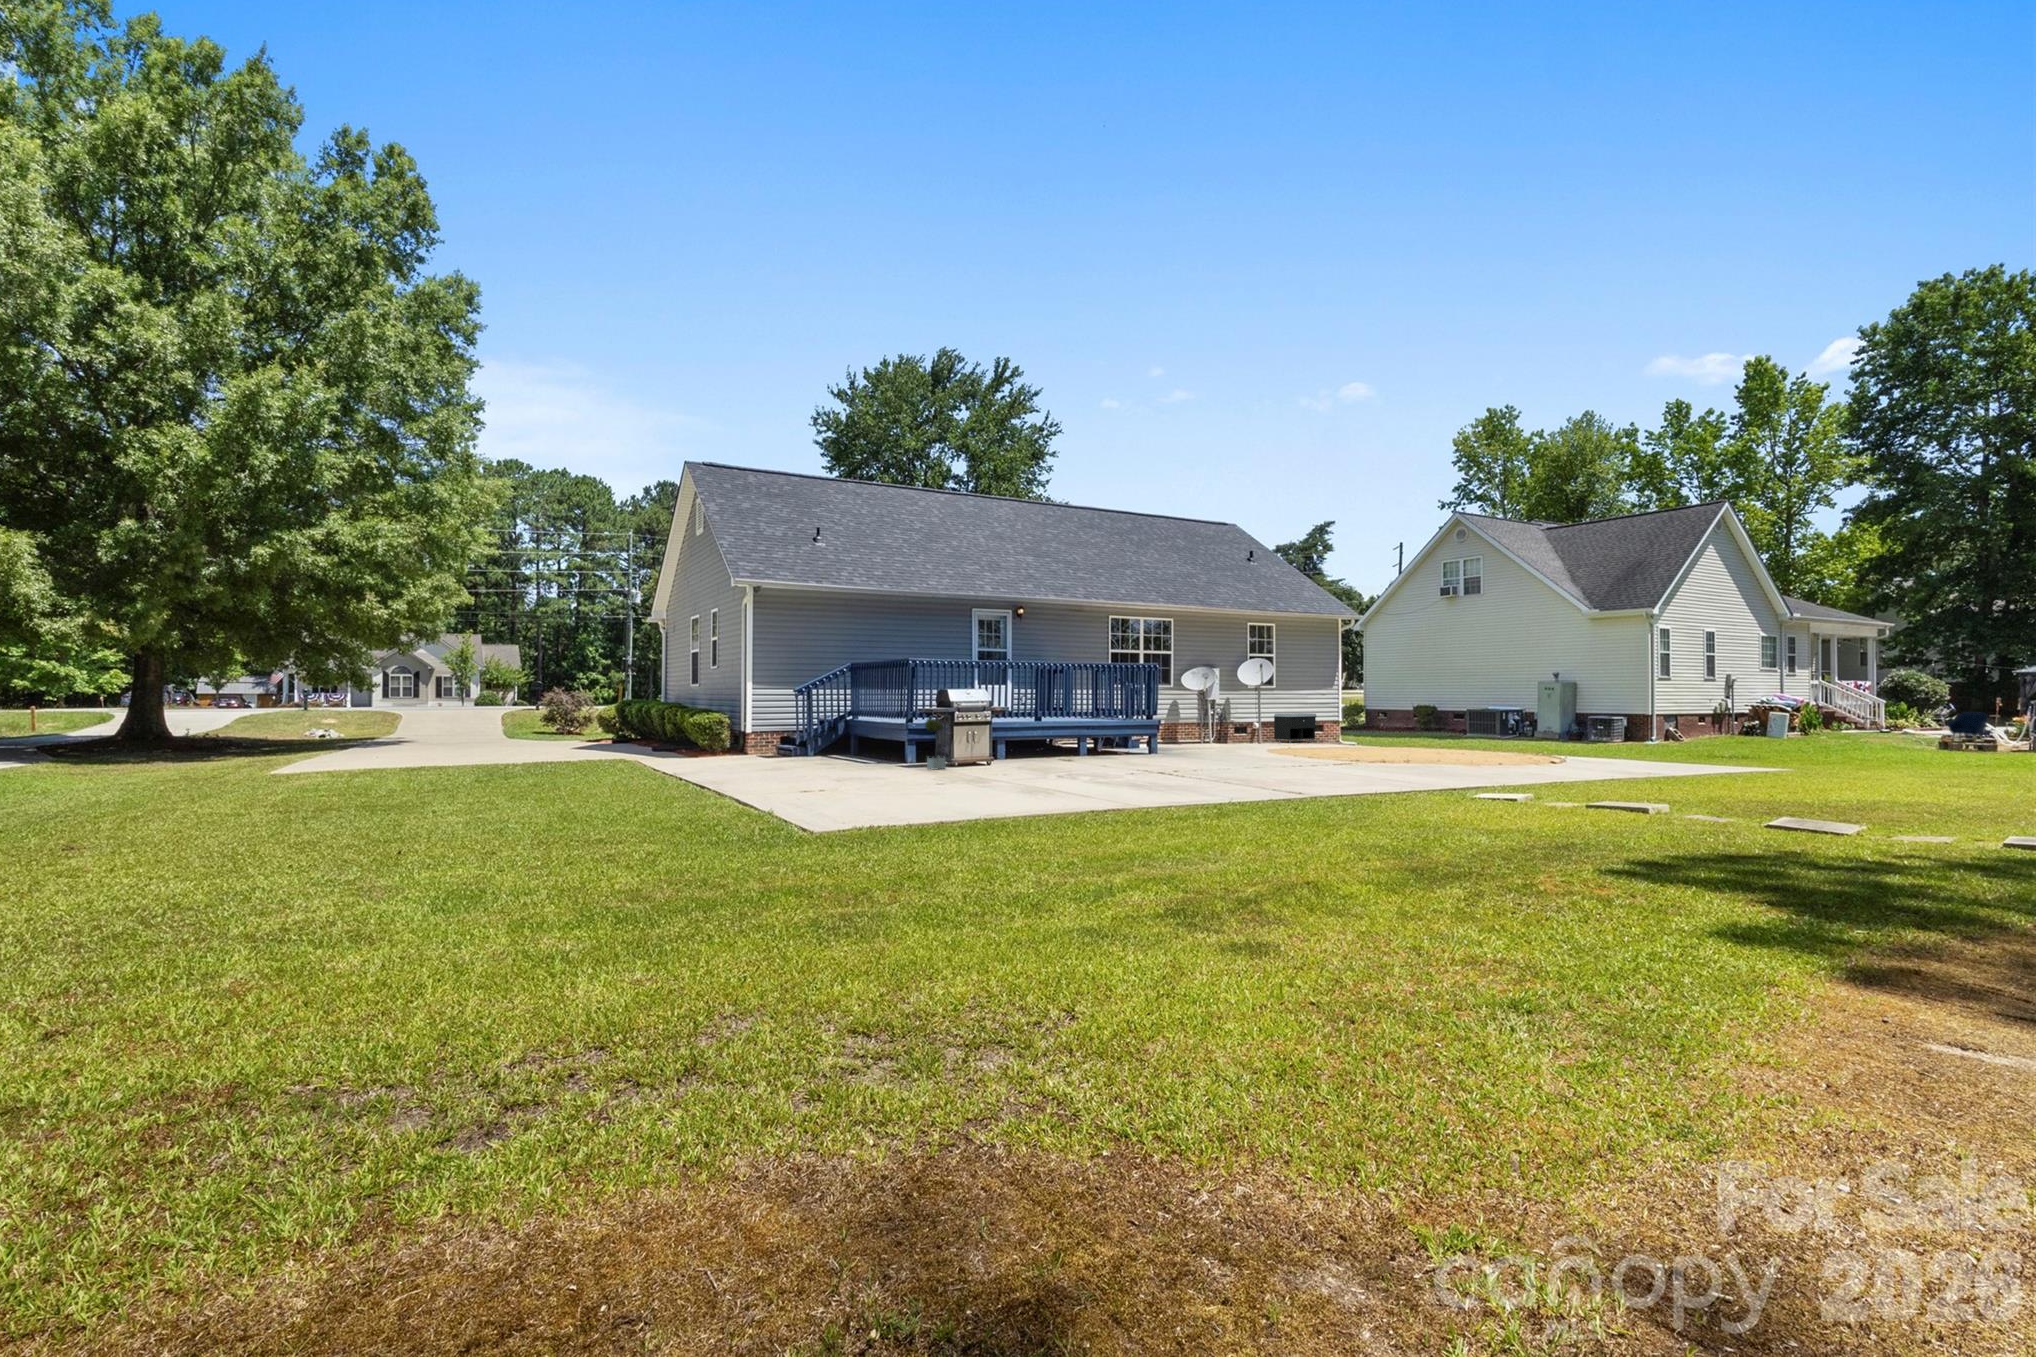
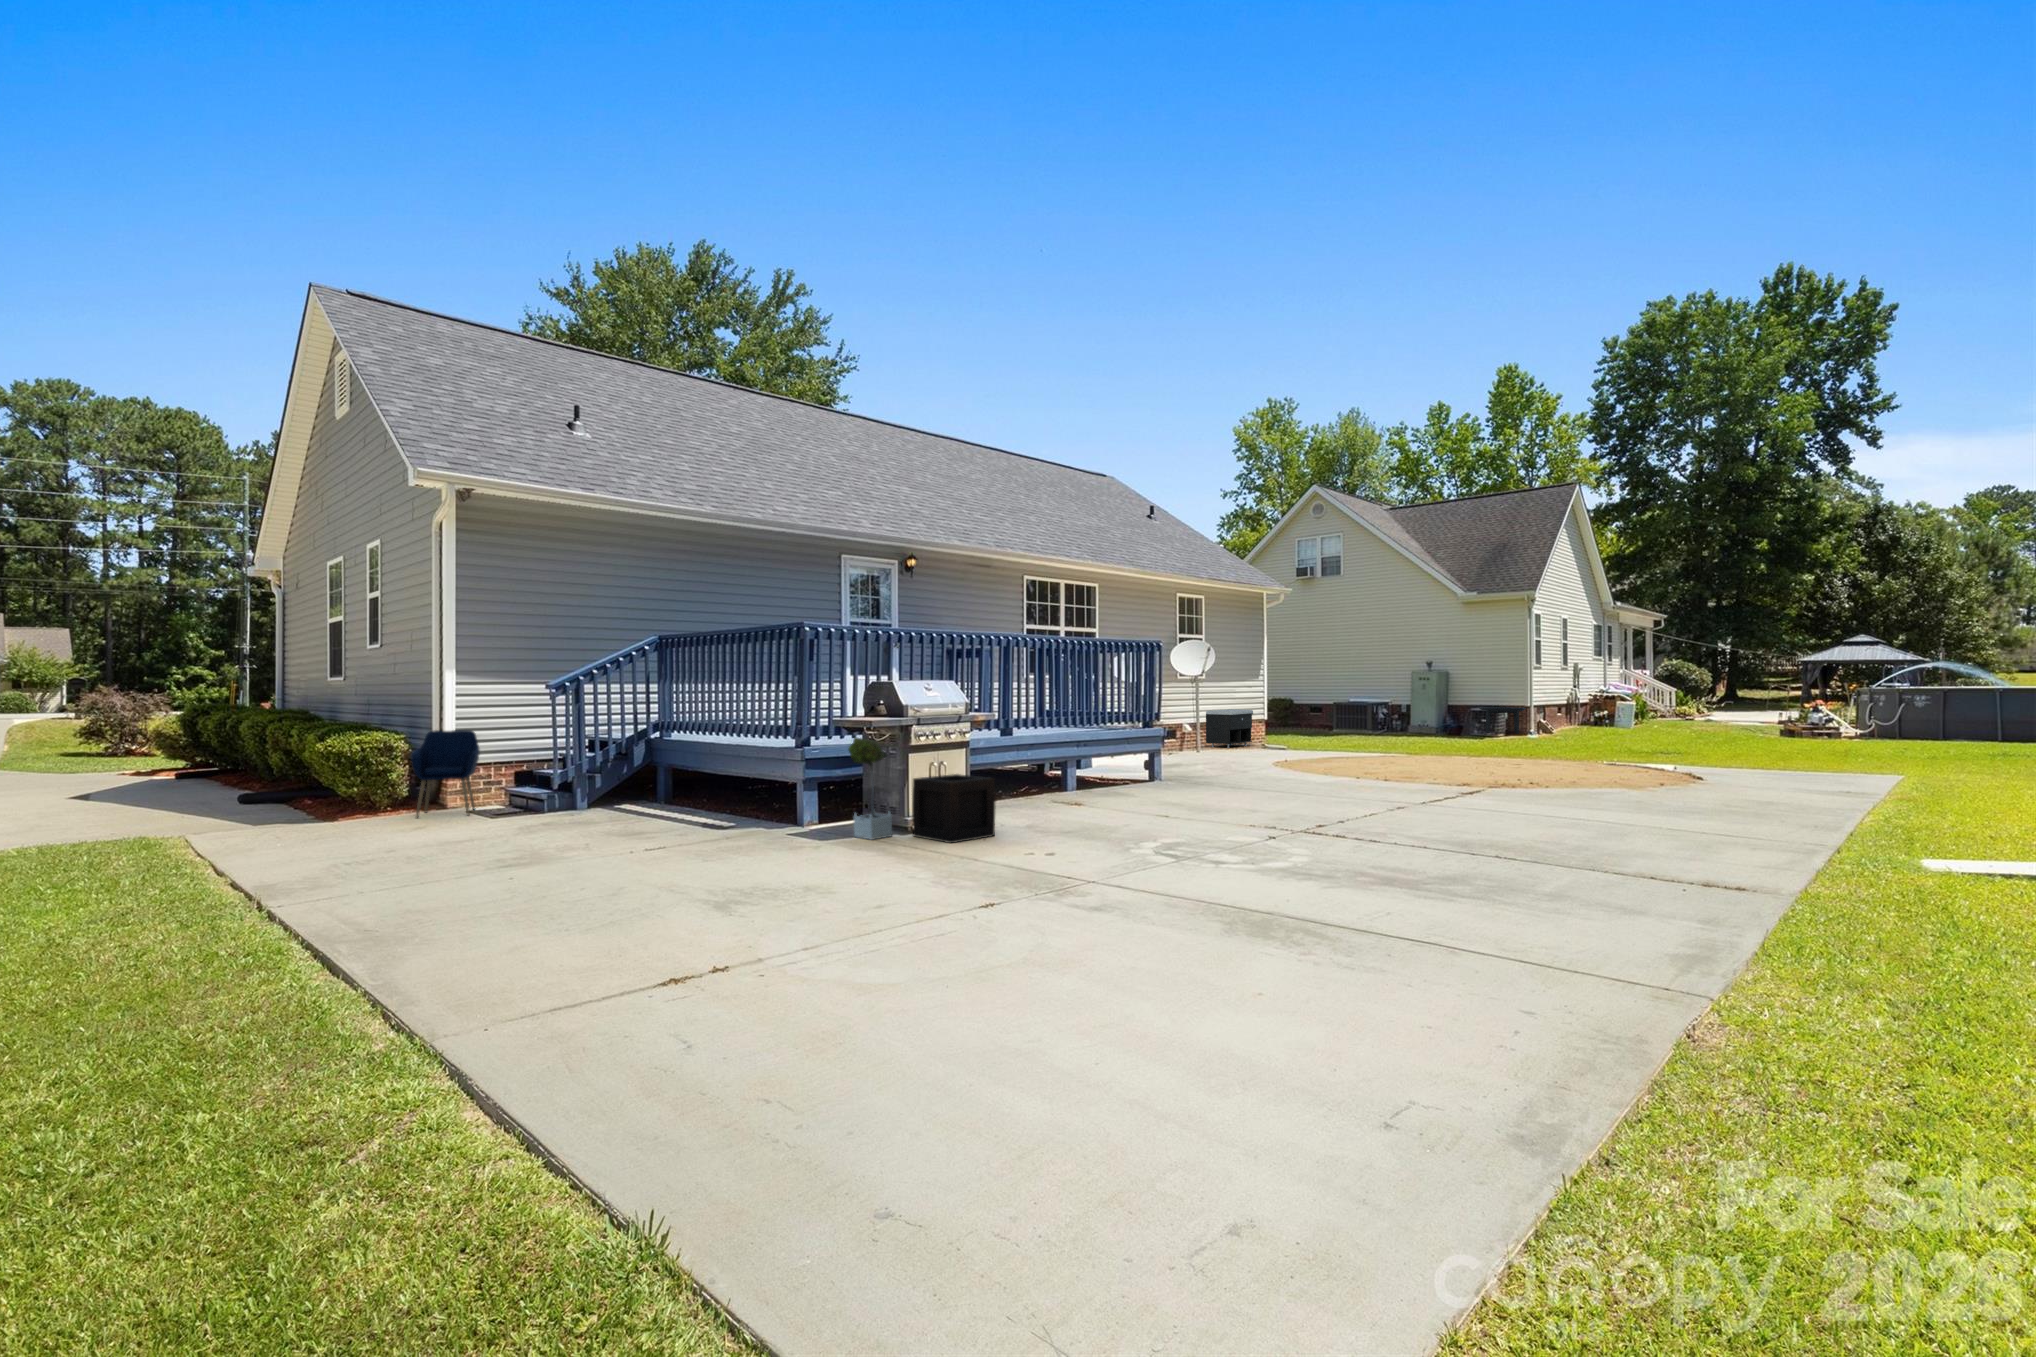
chair: present [1948,712,1987,750] -> present [411,730,480,818]
round table: none [1569,716,1613,740] -> present [1479,707,1526,734]
wooden crate: none [955,739,996,772] -> present [912,774,995,843]

